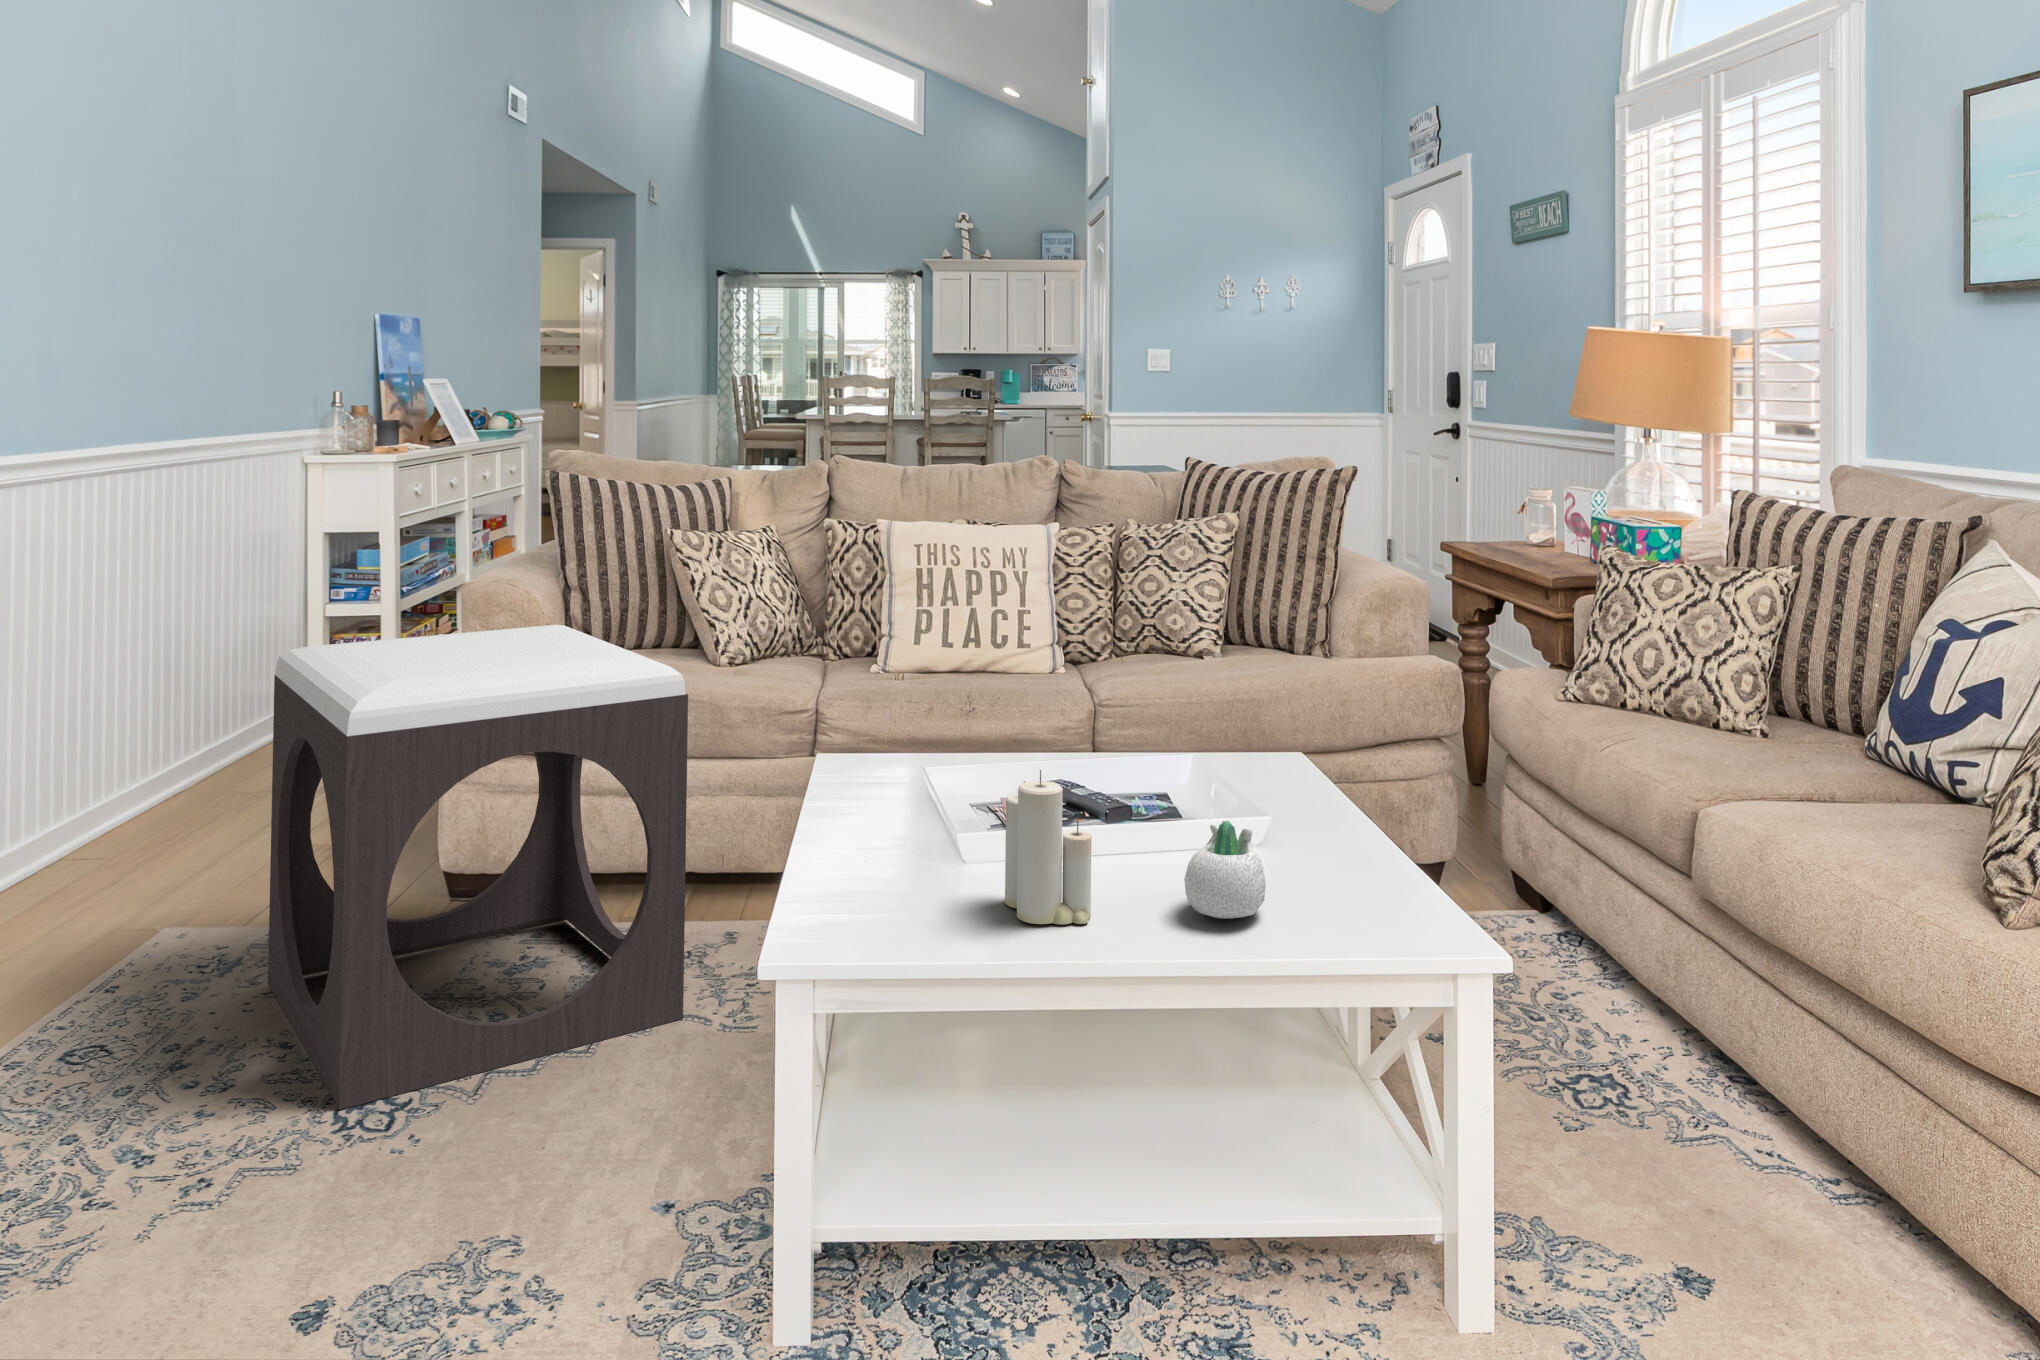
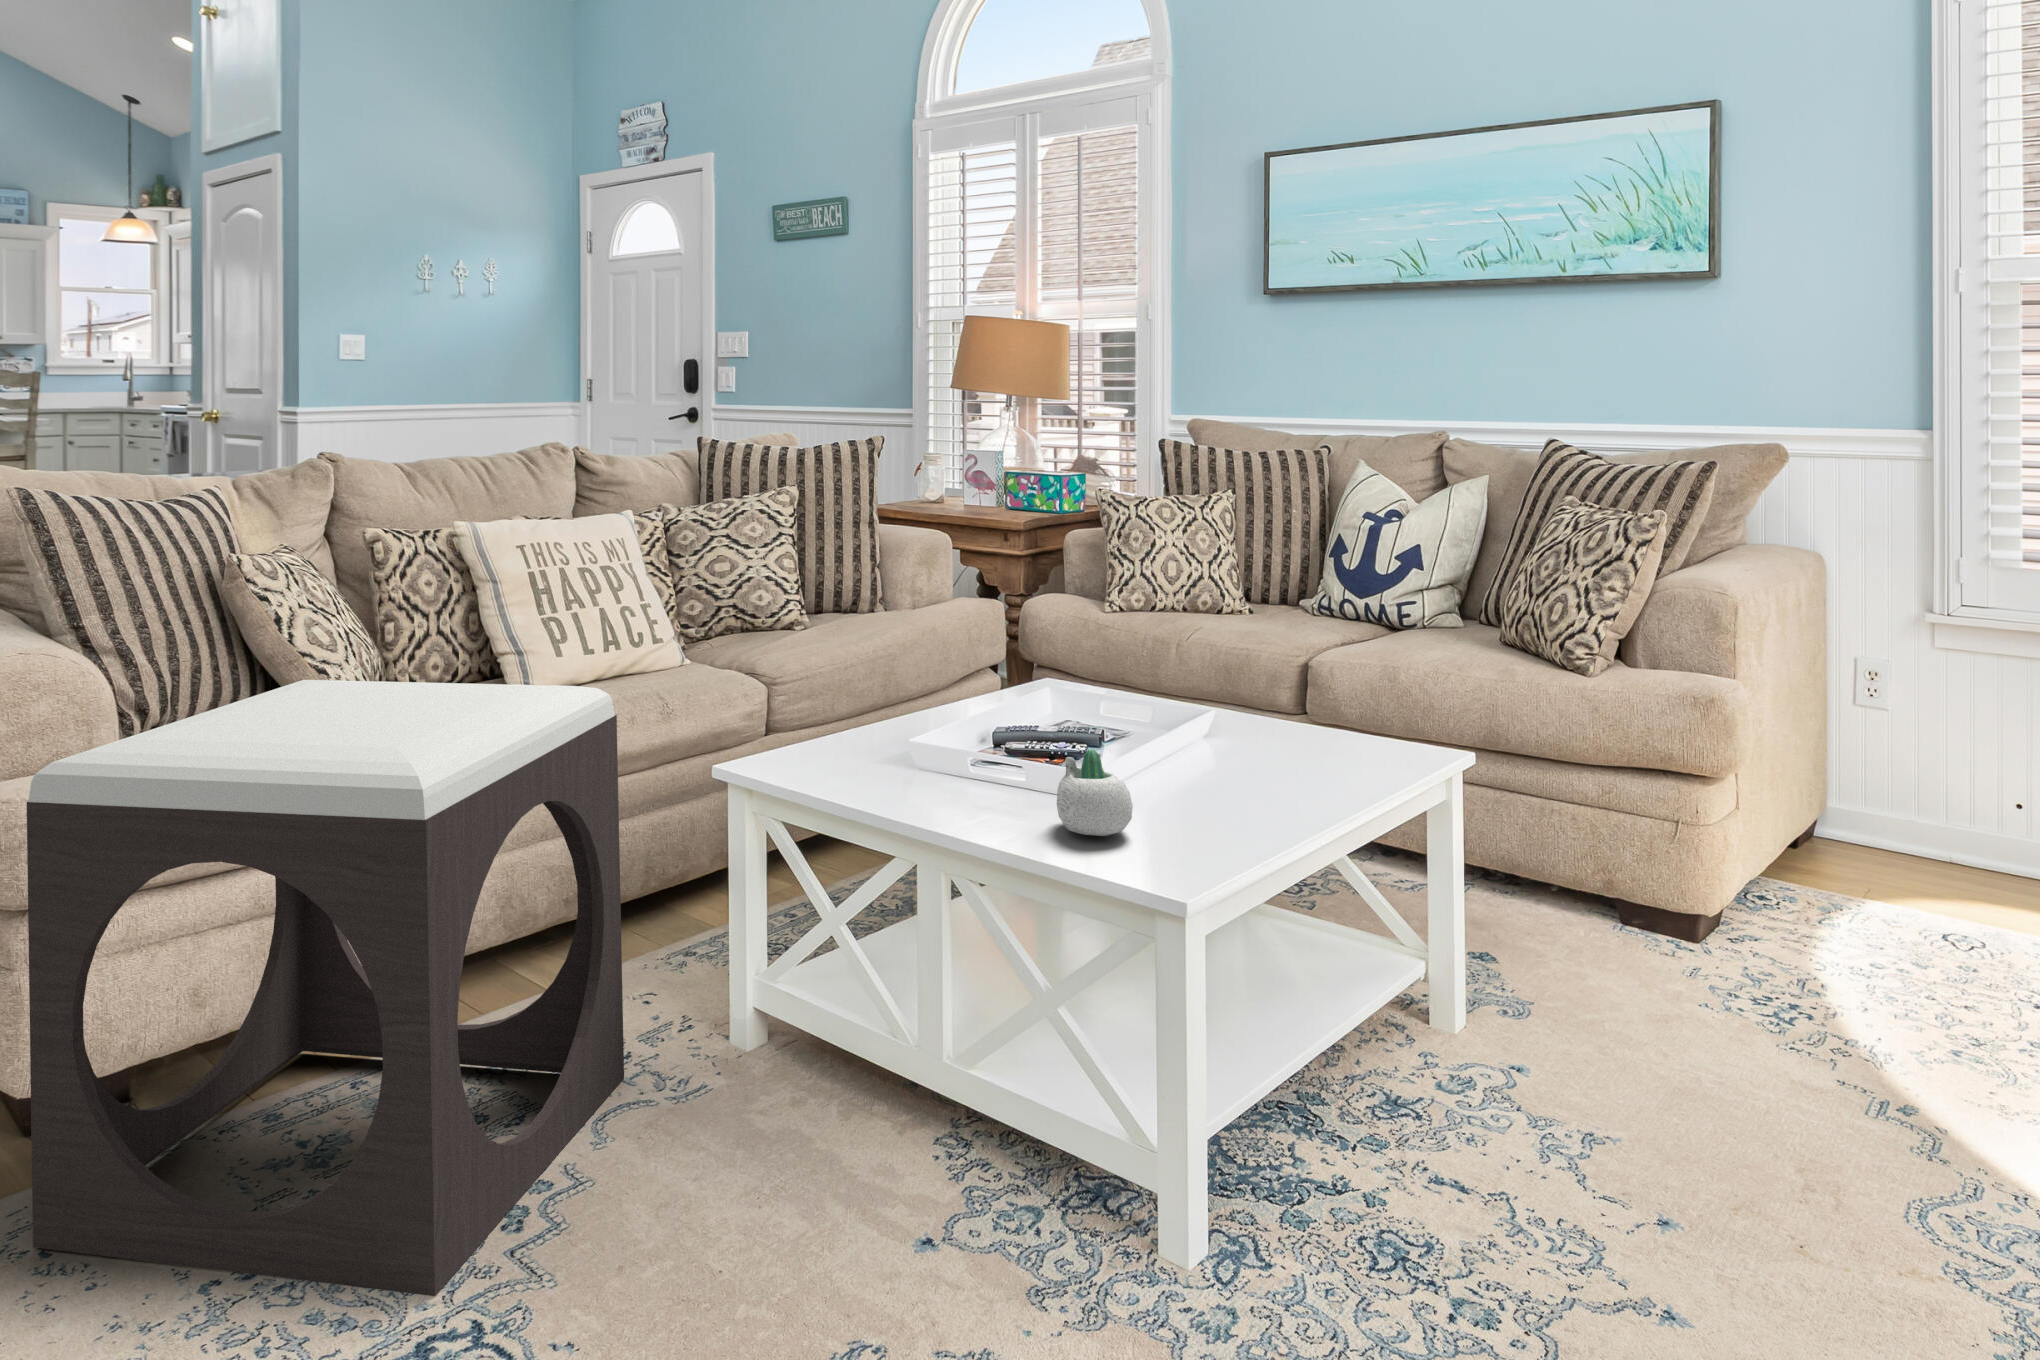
candle: present [1005,770,1091,924] -> none [1151,682,1243,813]
succulent planter: present [1184,821,1266,919] -> present [1057,749,1133,836]

